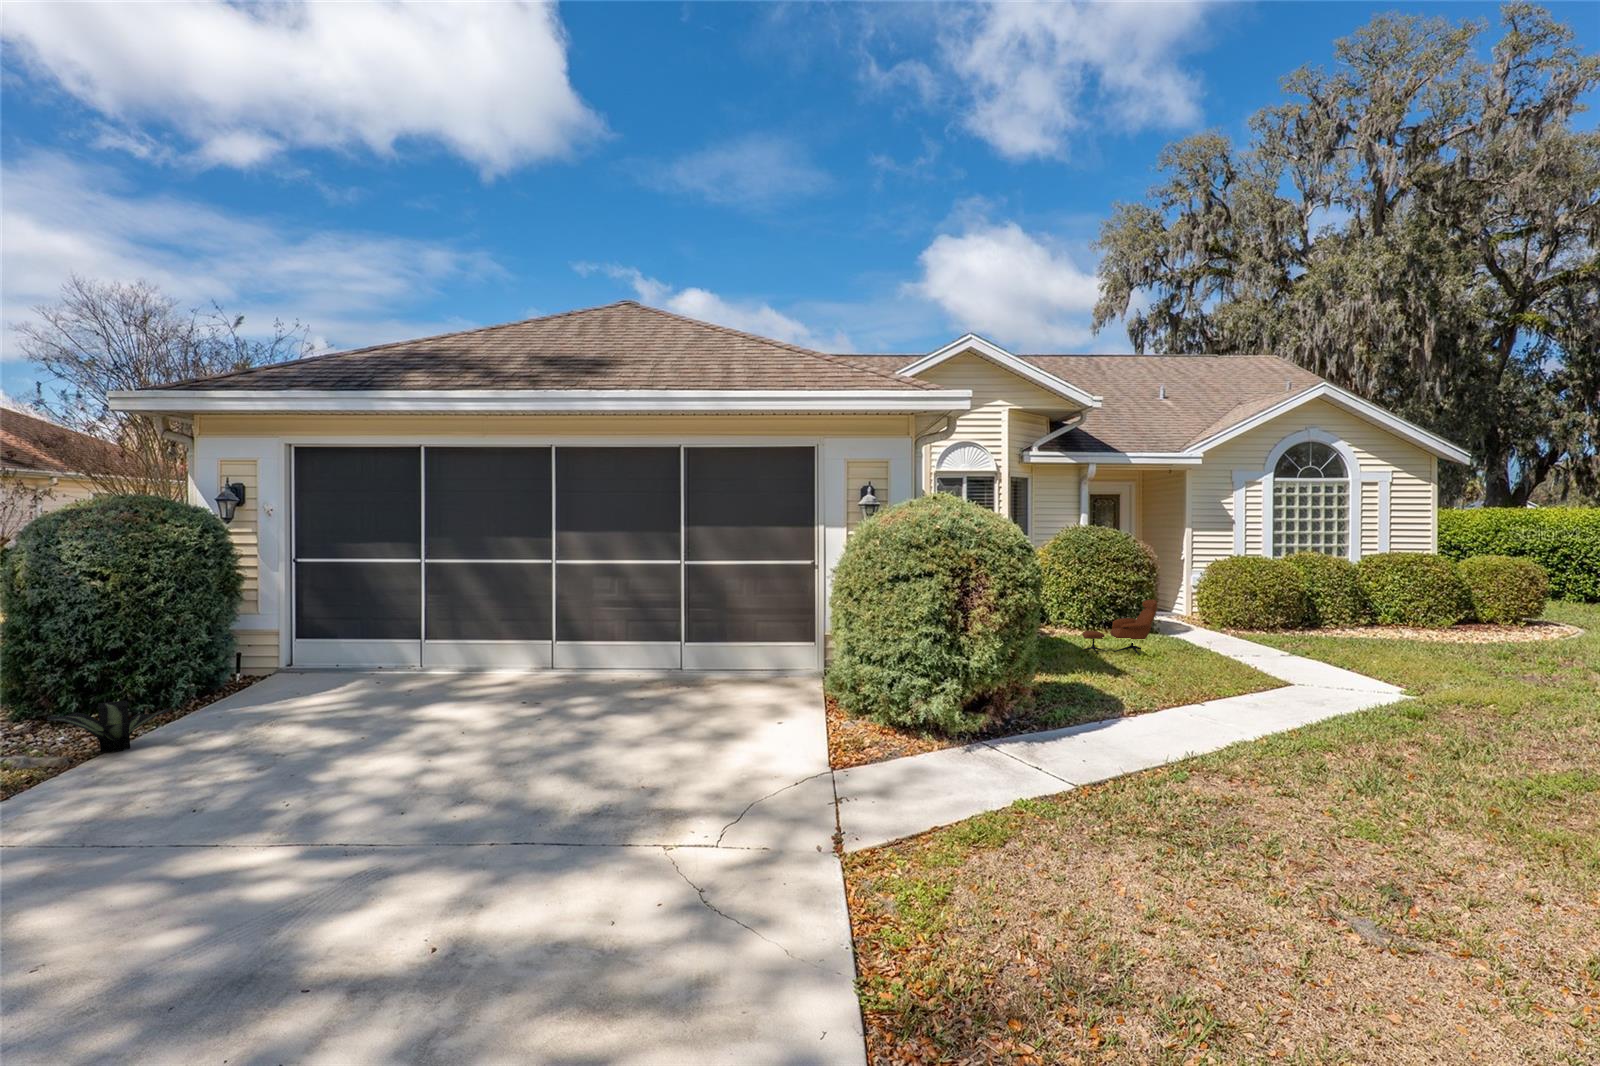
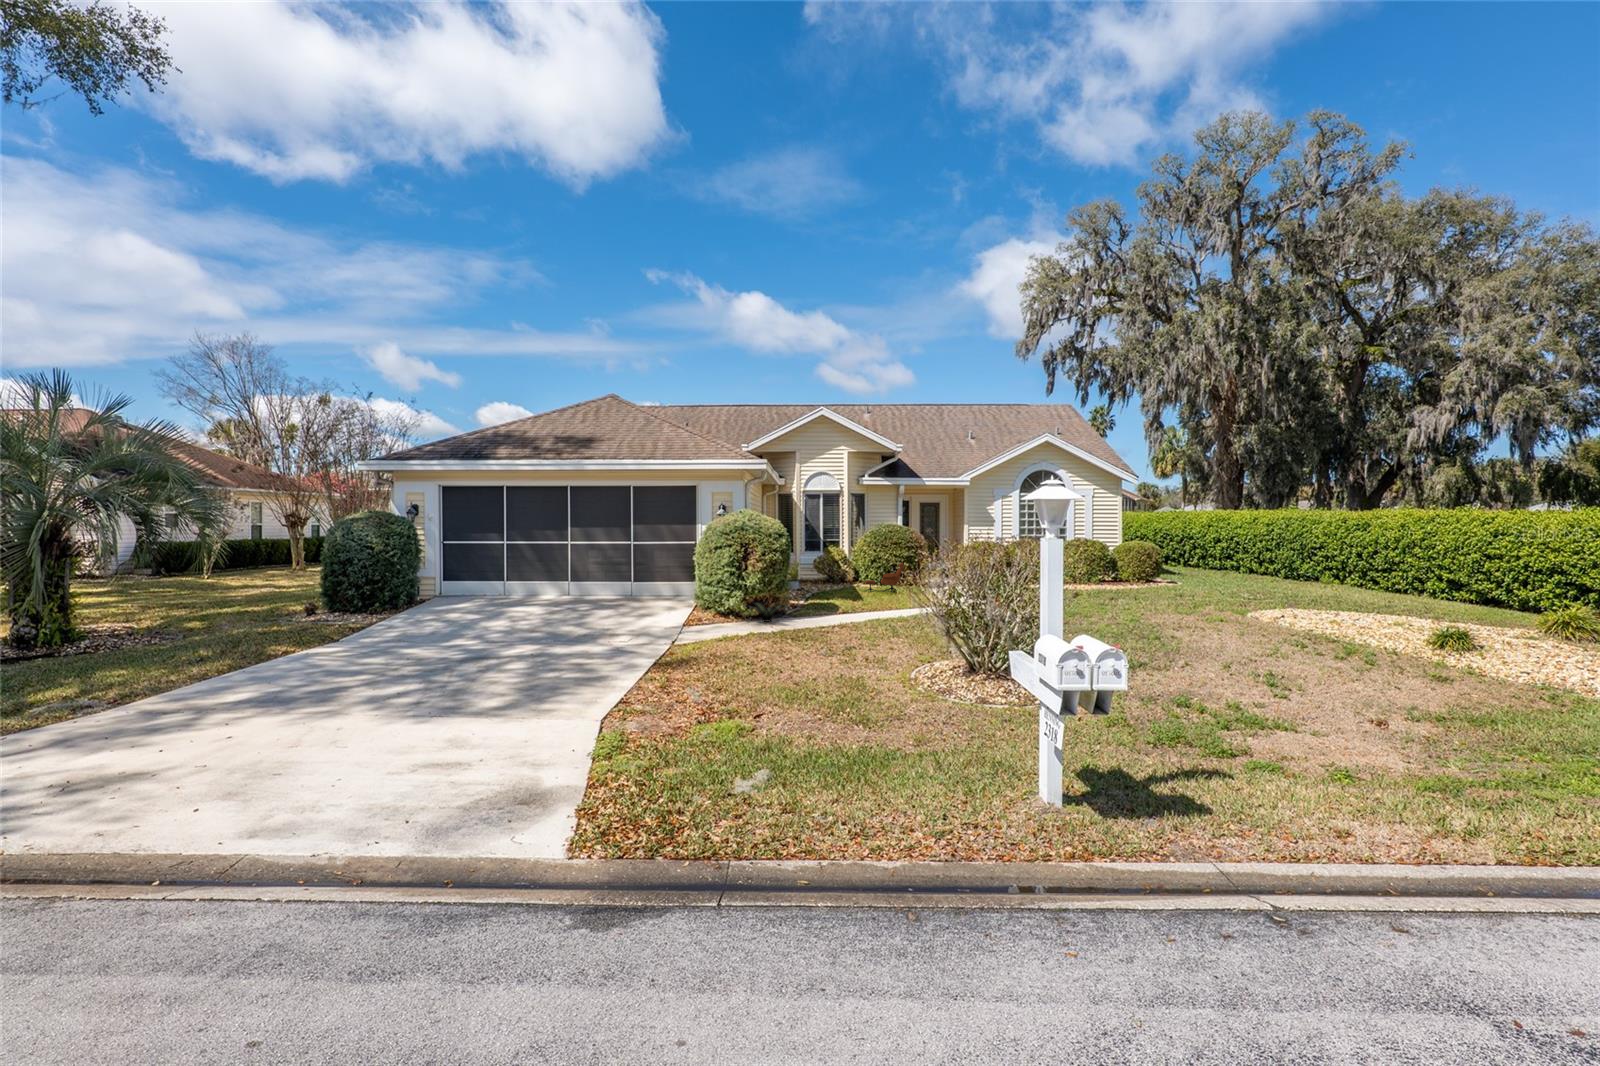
potted plant: present [47,700,169,753] -> present [751,603,782,622]

